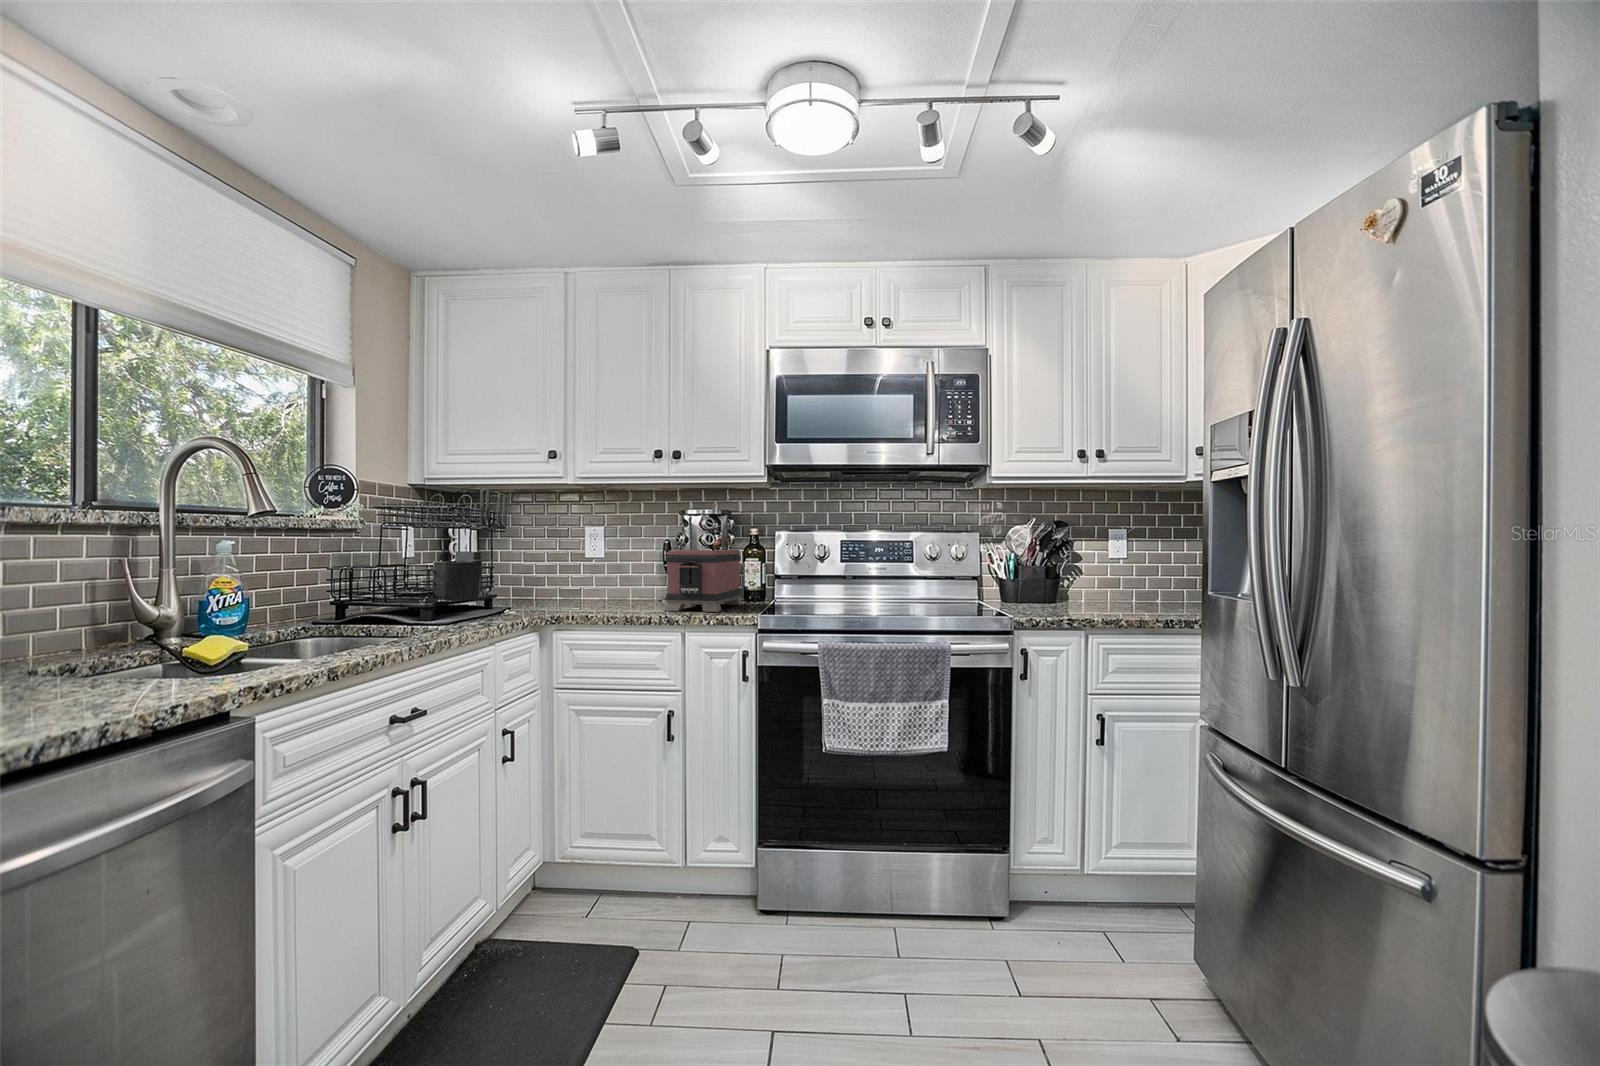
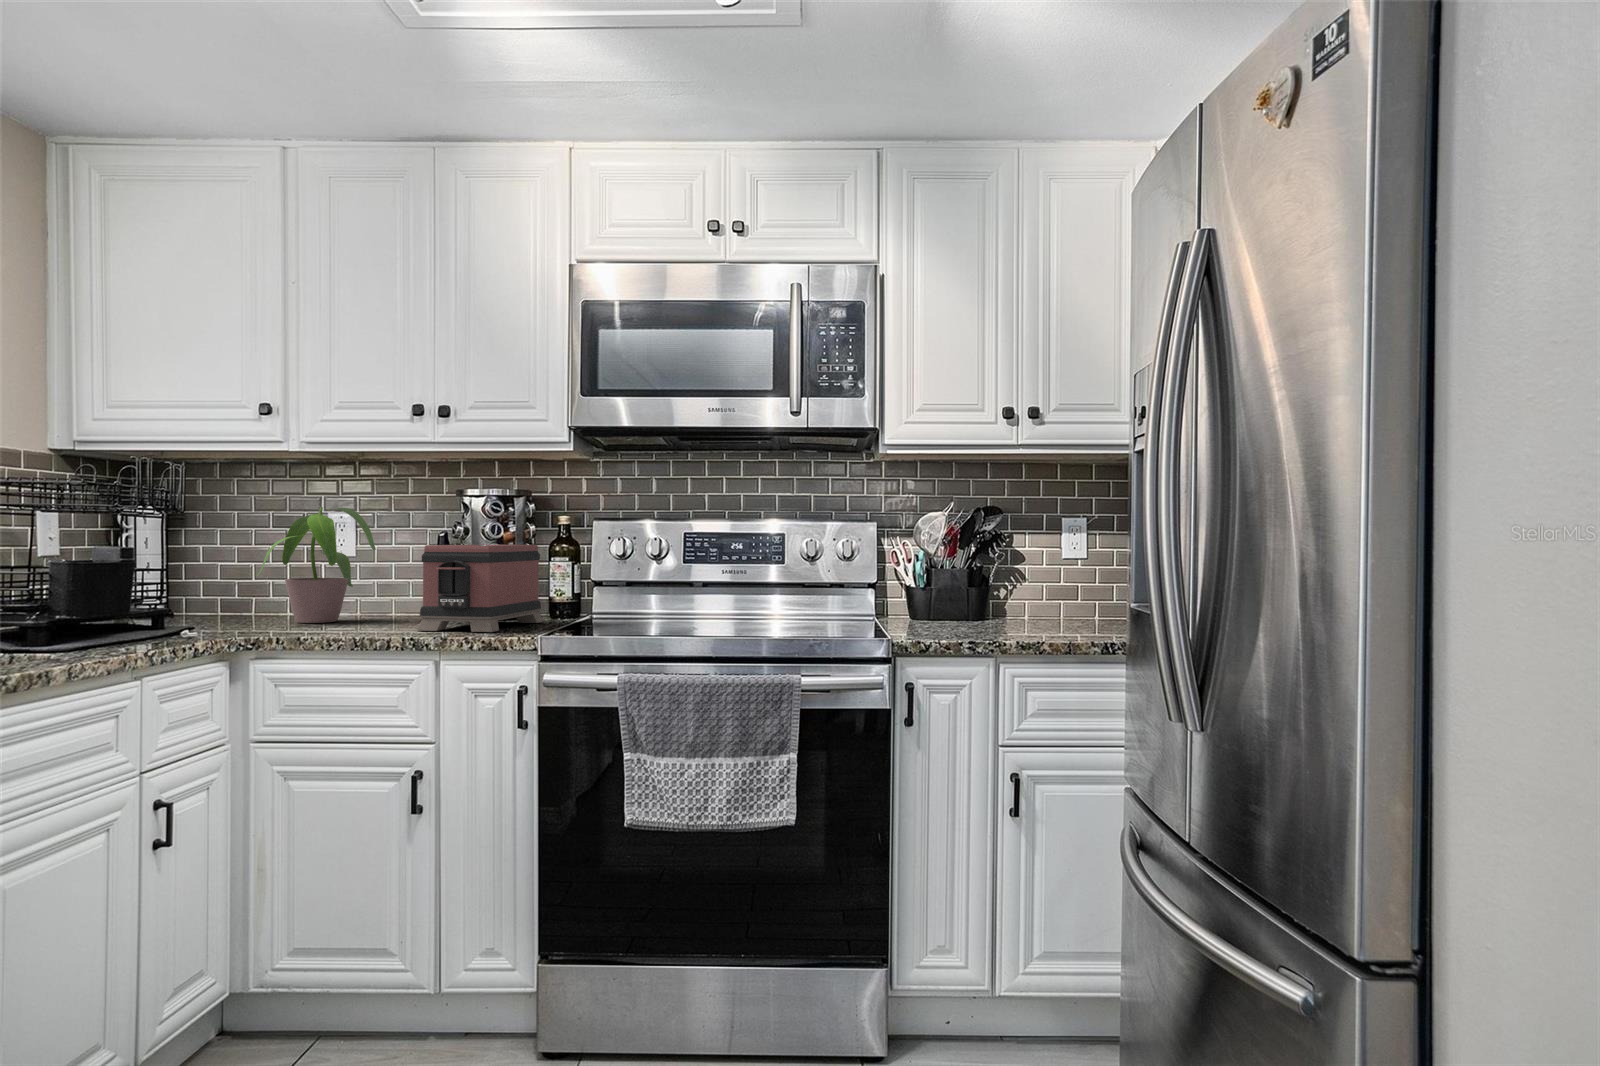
potted plant: none [538,523,632,605] -> present [257,507,376,623]

